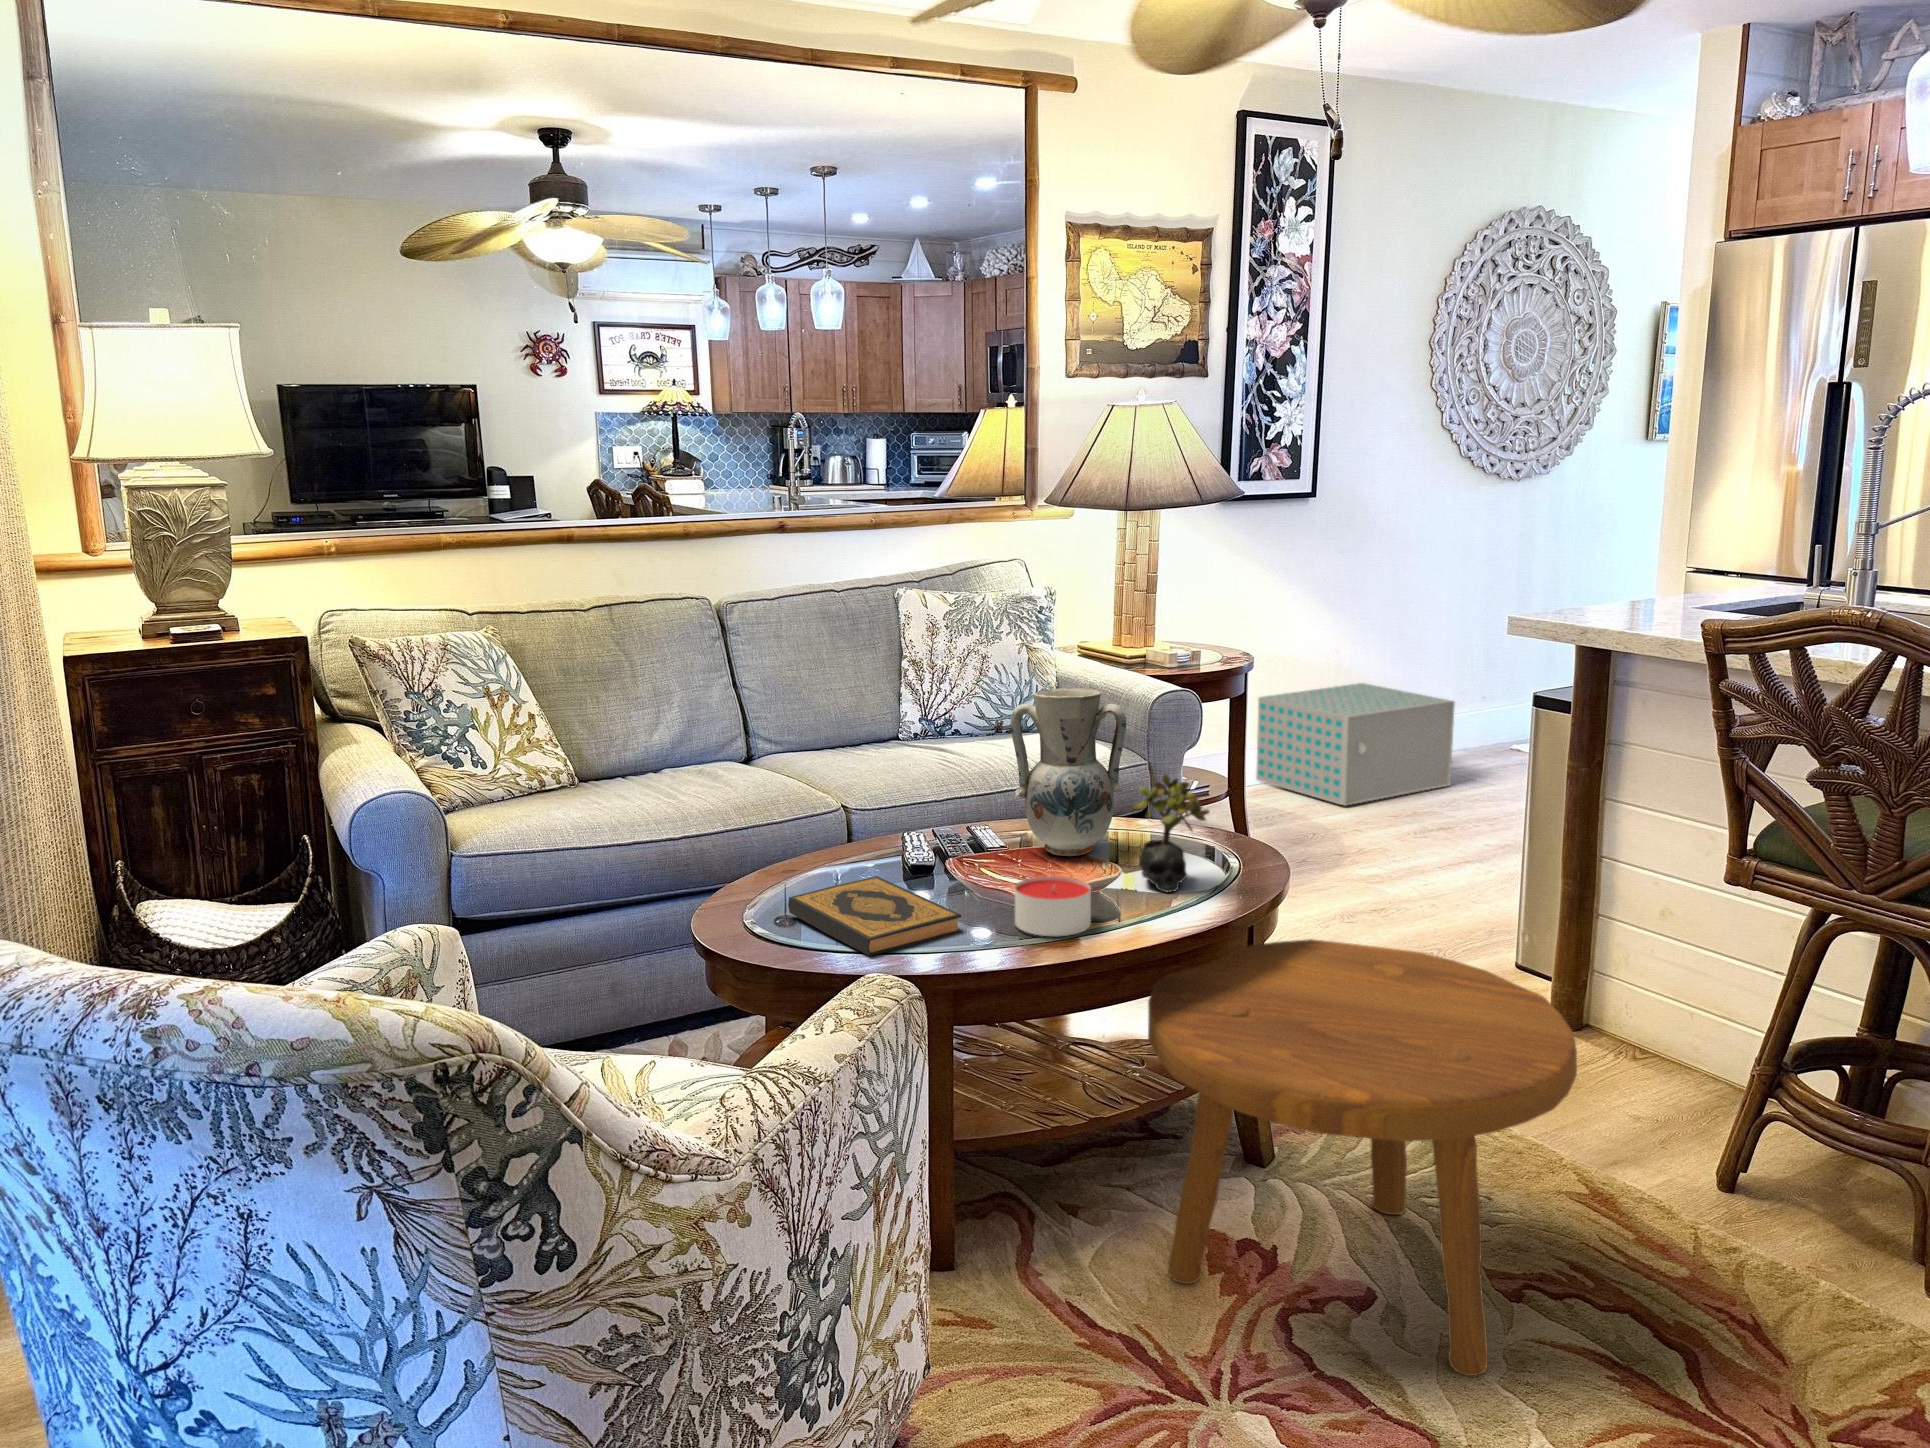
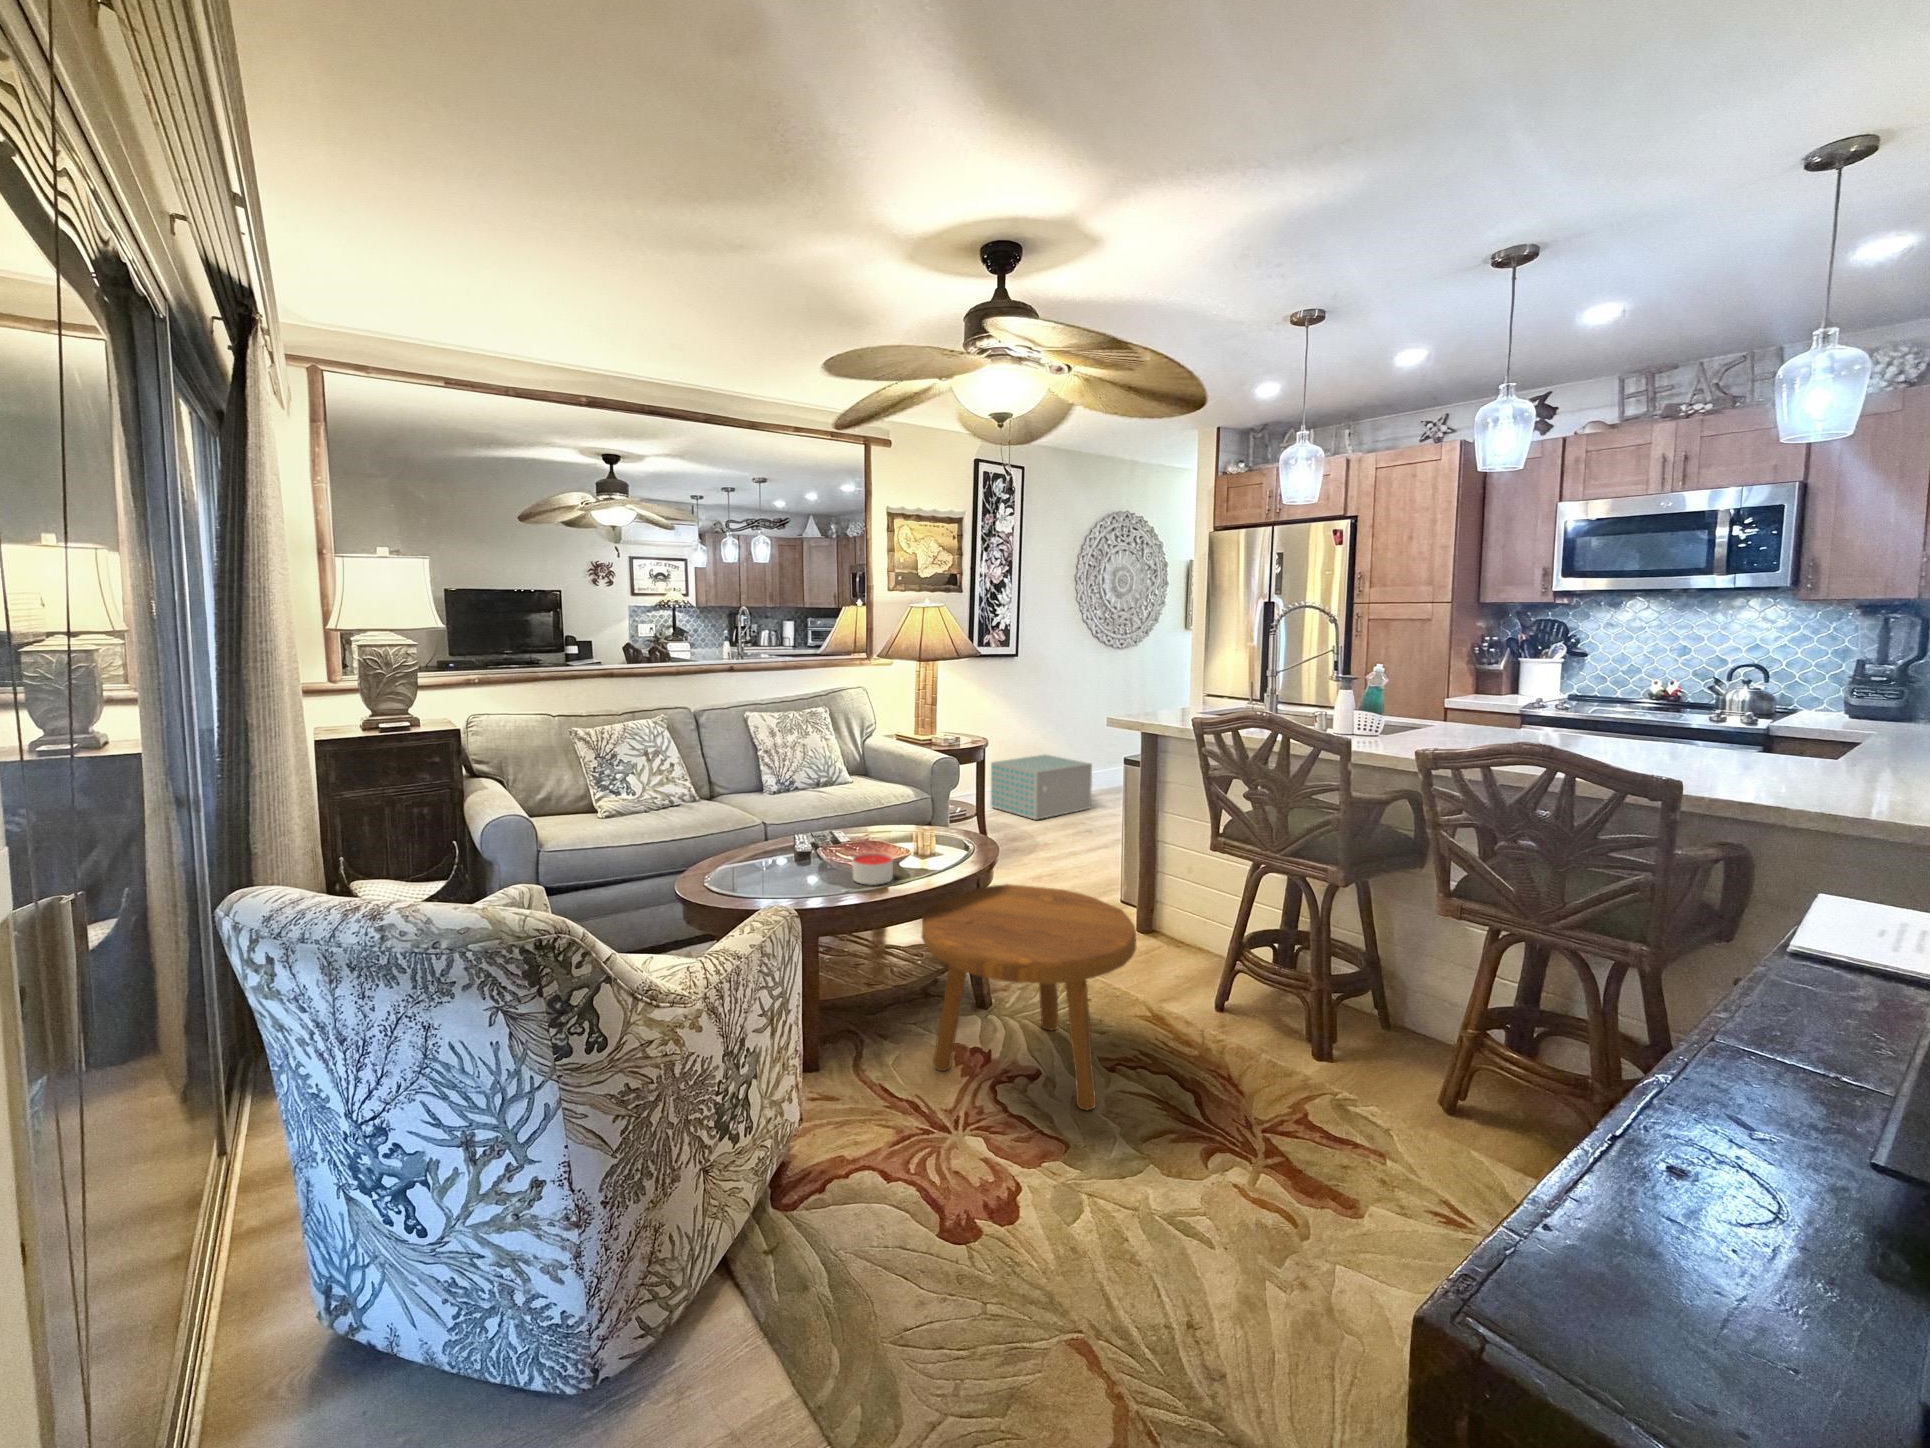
vase: present [1011,688,1126,856] -> none [853,754,913,844]
succulent plant: present [1134,774,1210,892] -> none [915,798,955,861]
hardback book: present [788,876,961,956] -> none [731,856,824,897]

